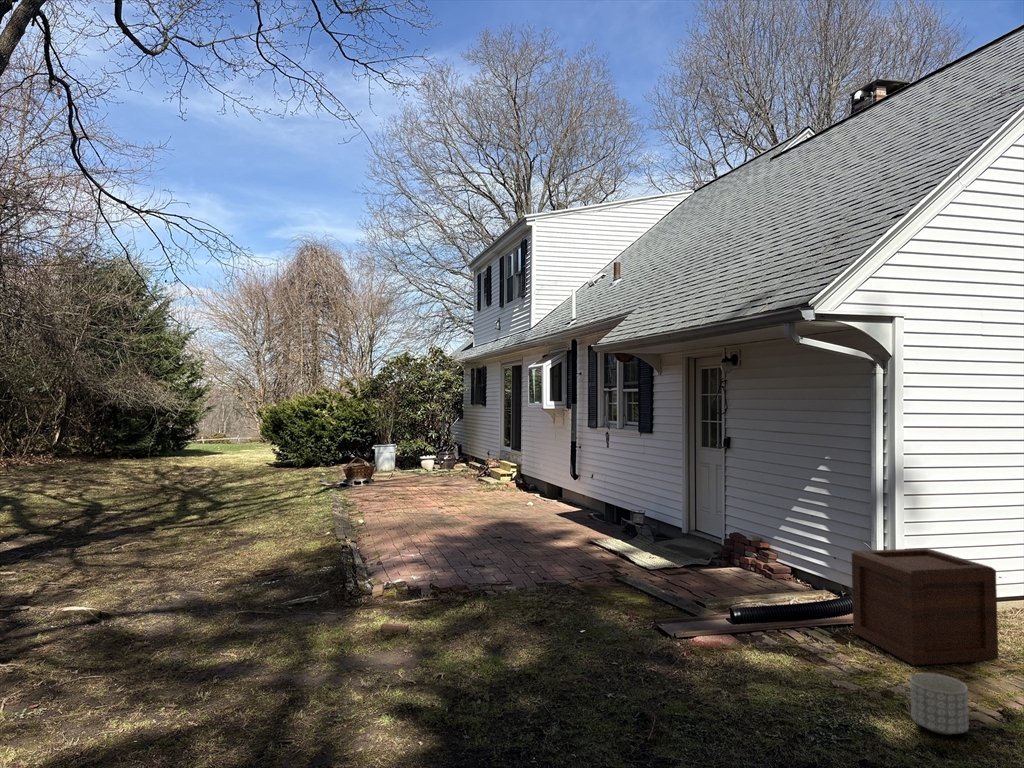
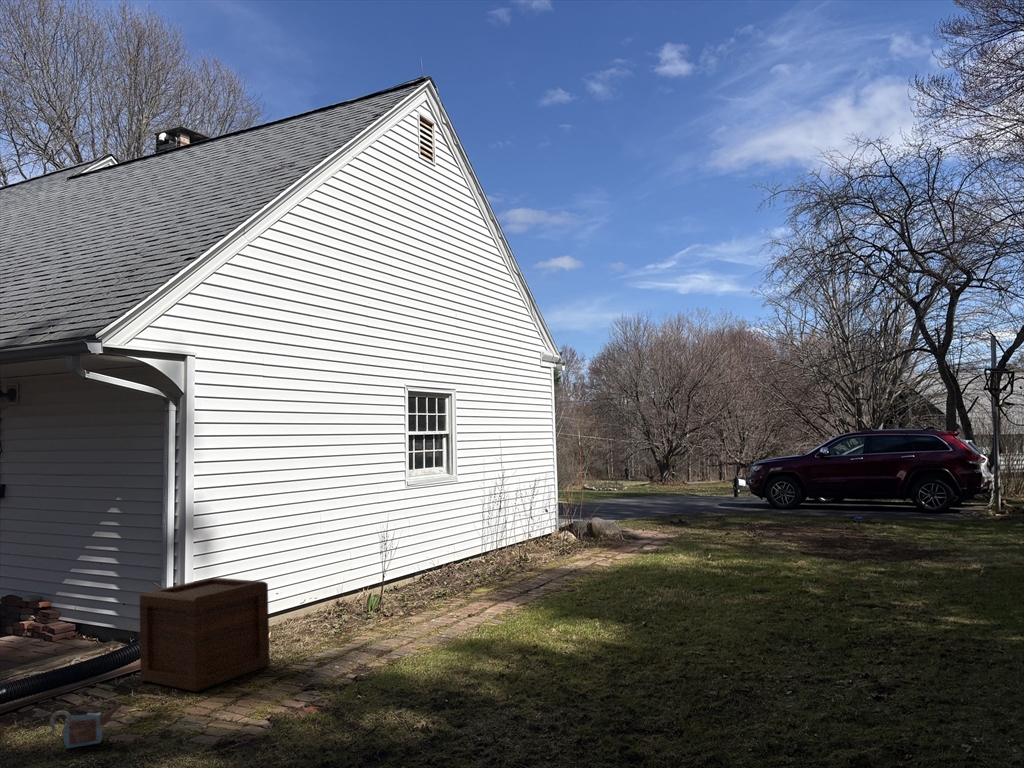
watering can: none [779,648,843,689] -> present [49,704,121,748]
planter: present [910,673,969,735] -> none [186,685,236,742]

